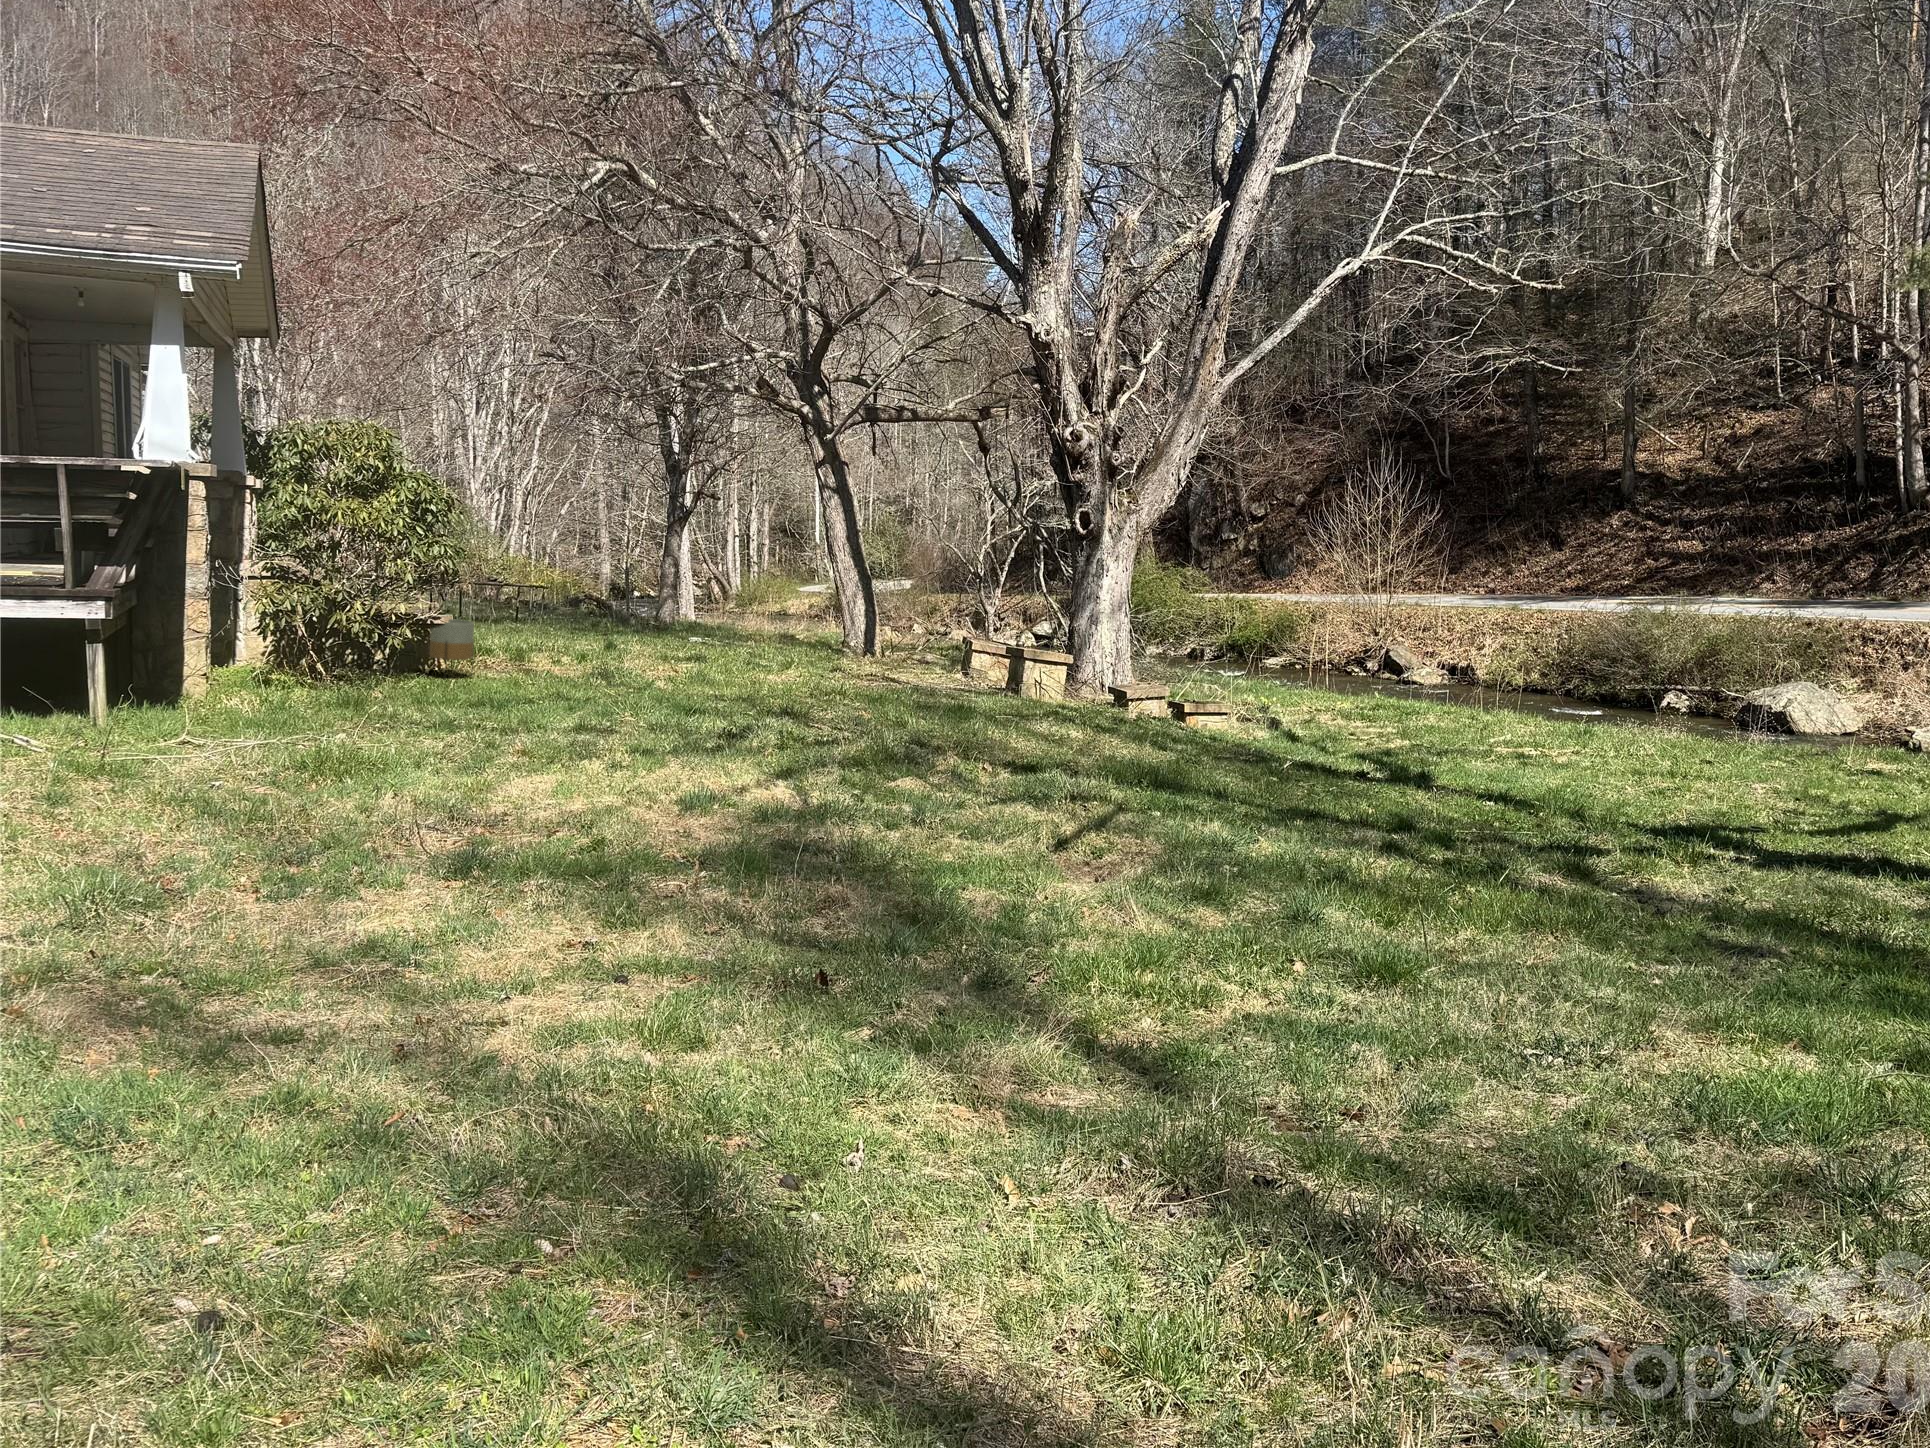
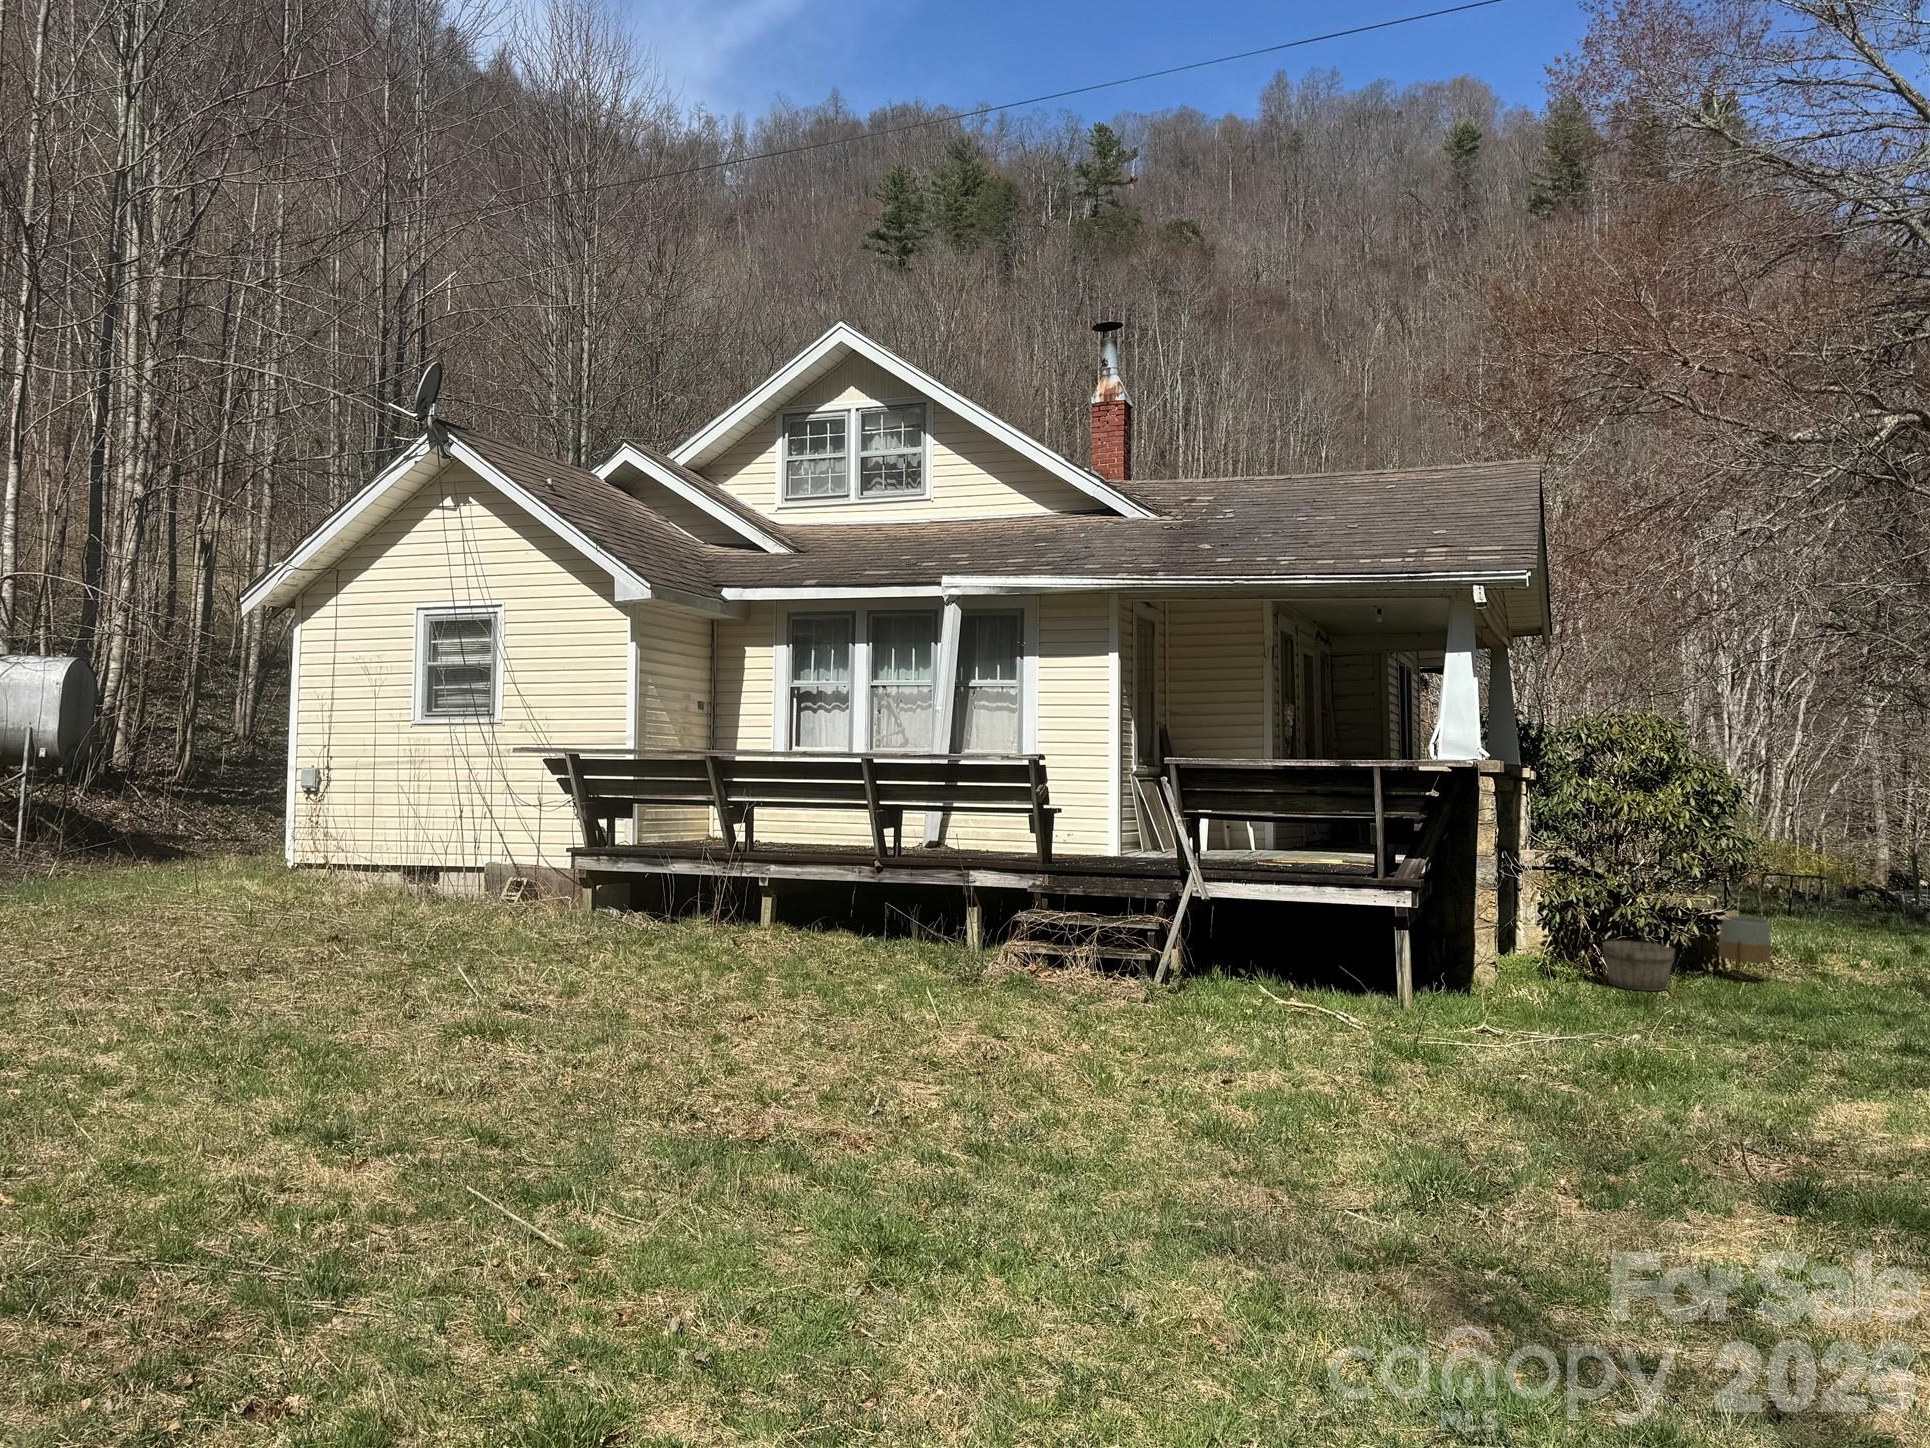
wooden bucket: none [318,635,387,692] -> present [1602,935,1675,991]

